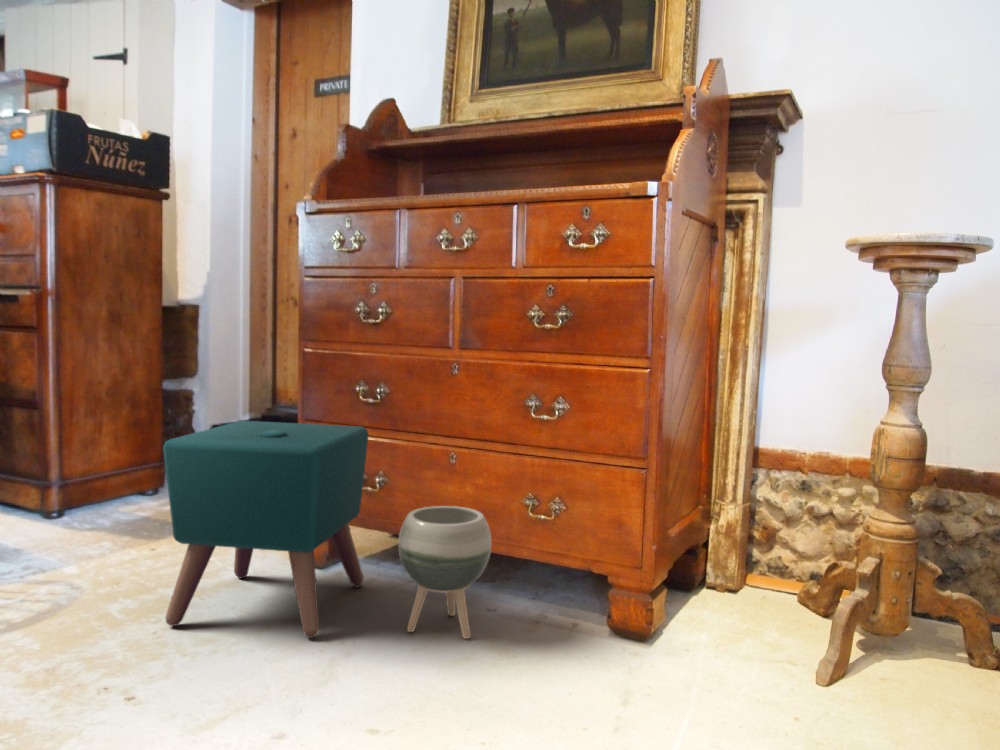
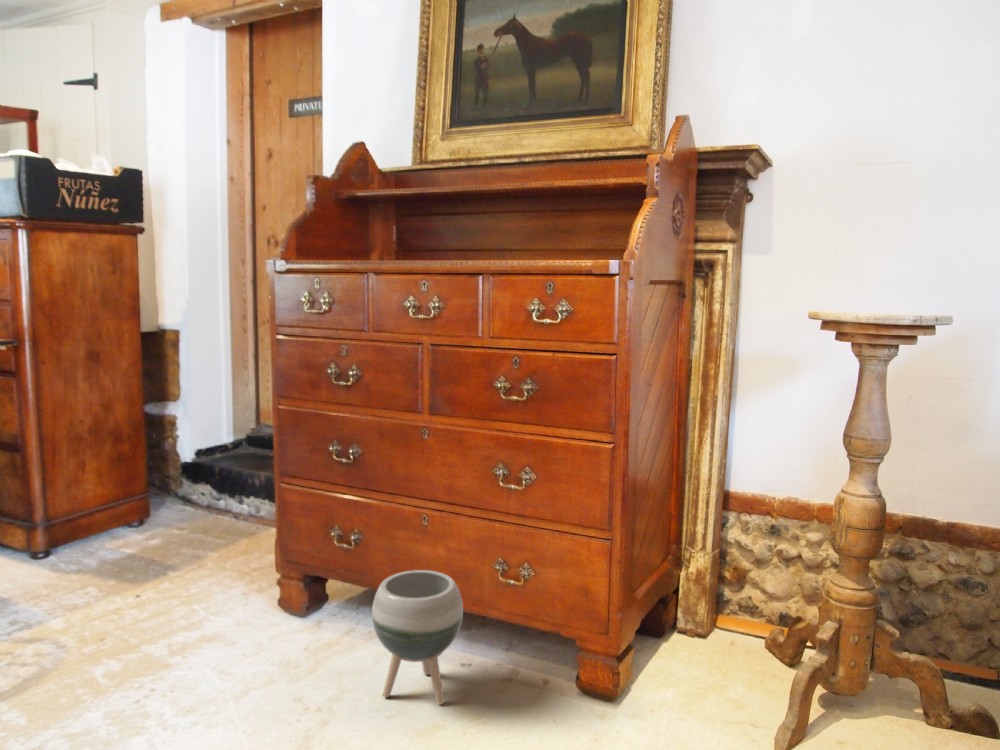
ottoman: present [163,421,368,638] -> none [136,481,343,709]

